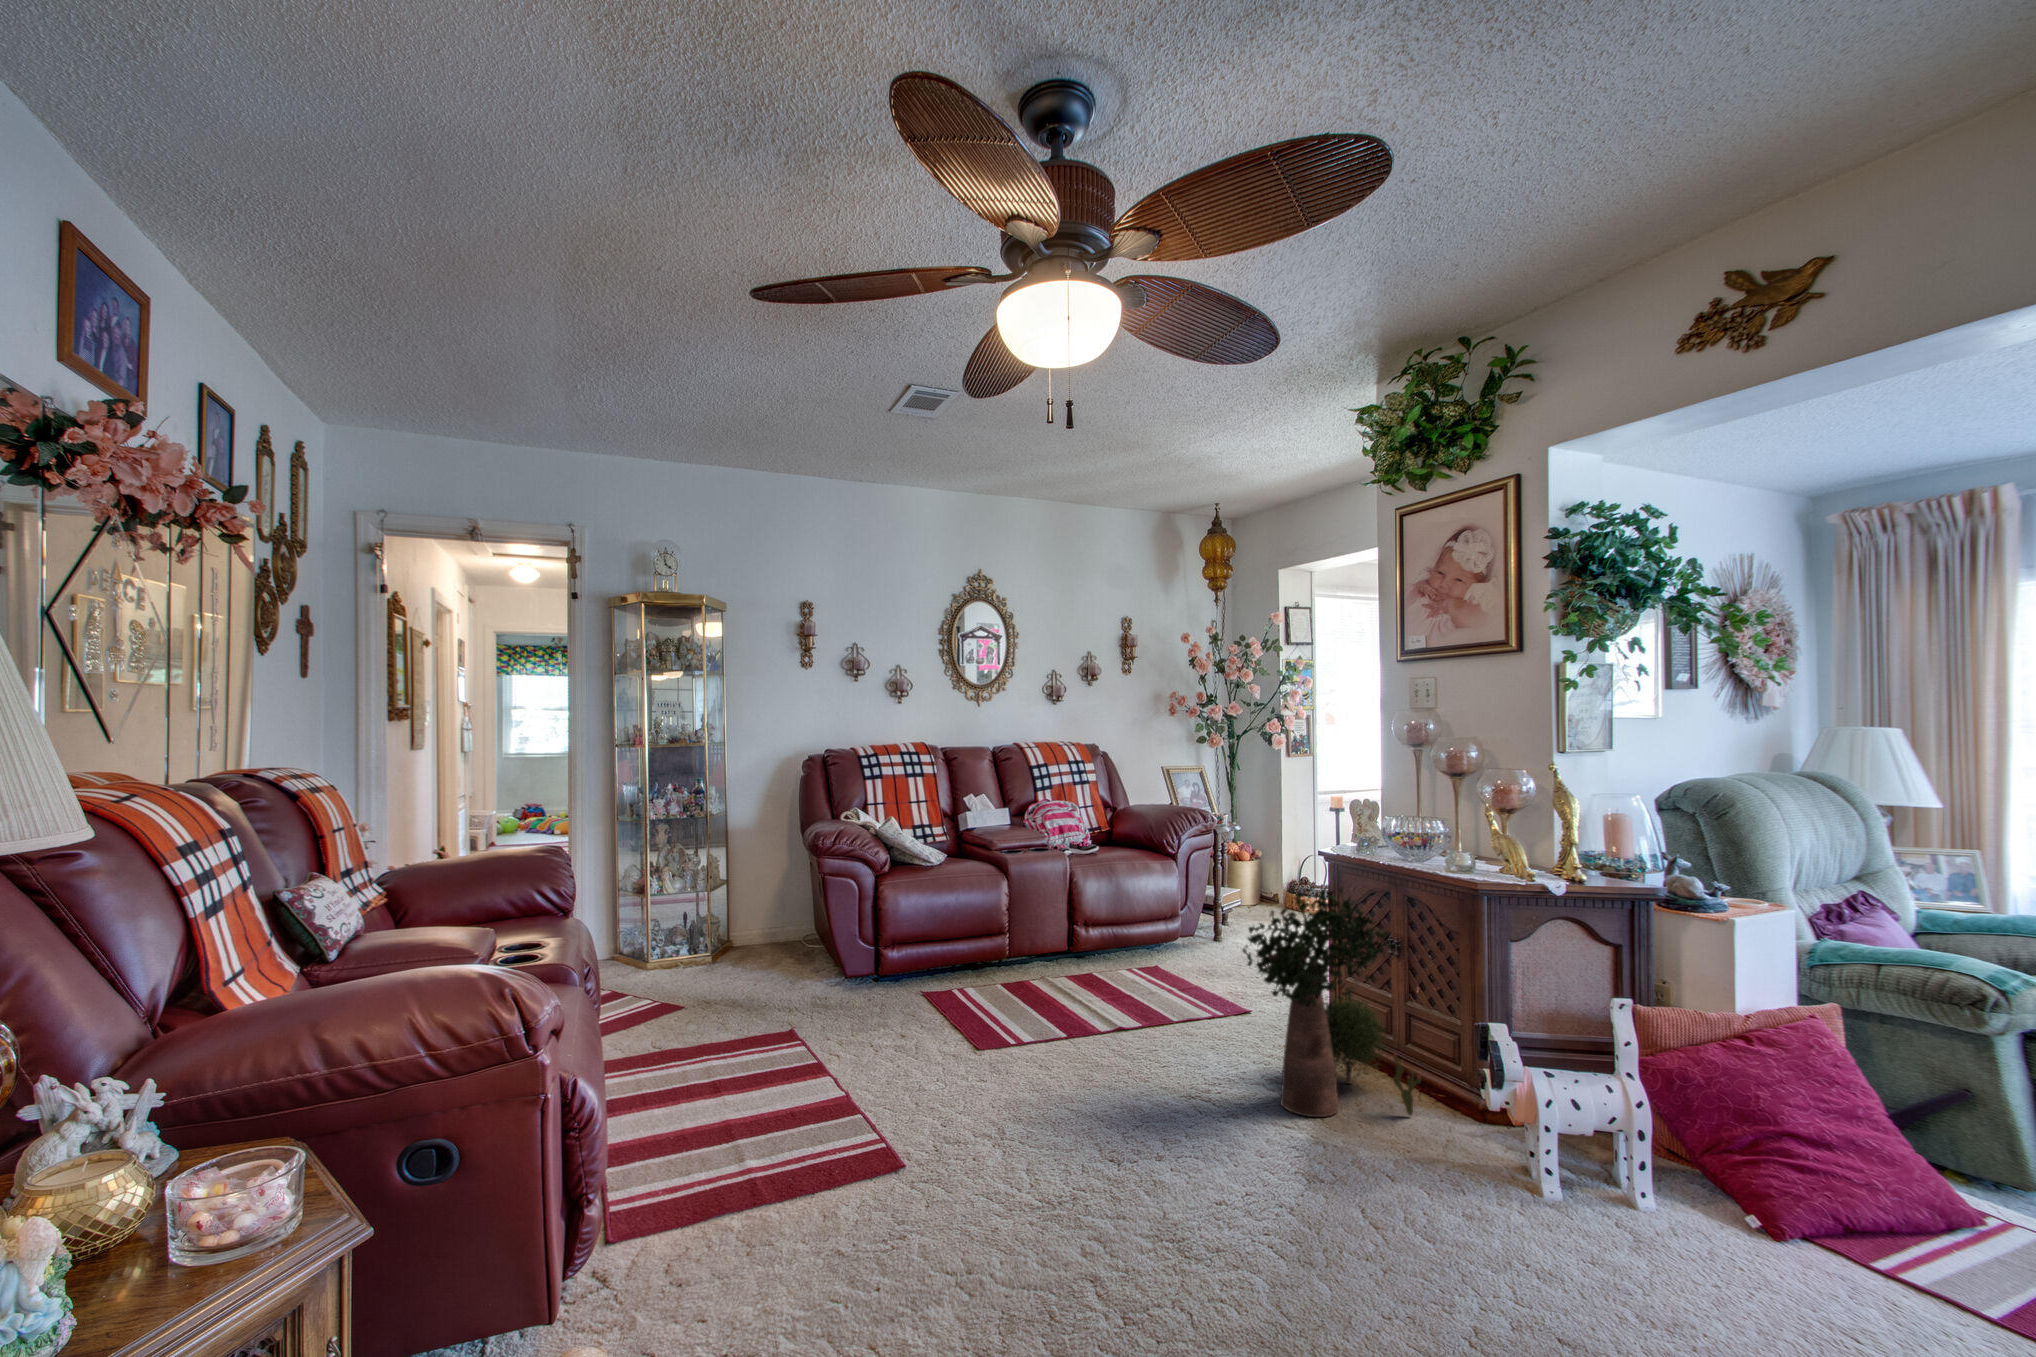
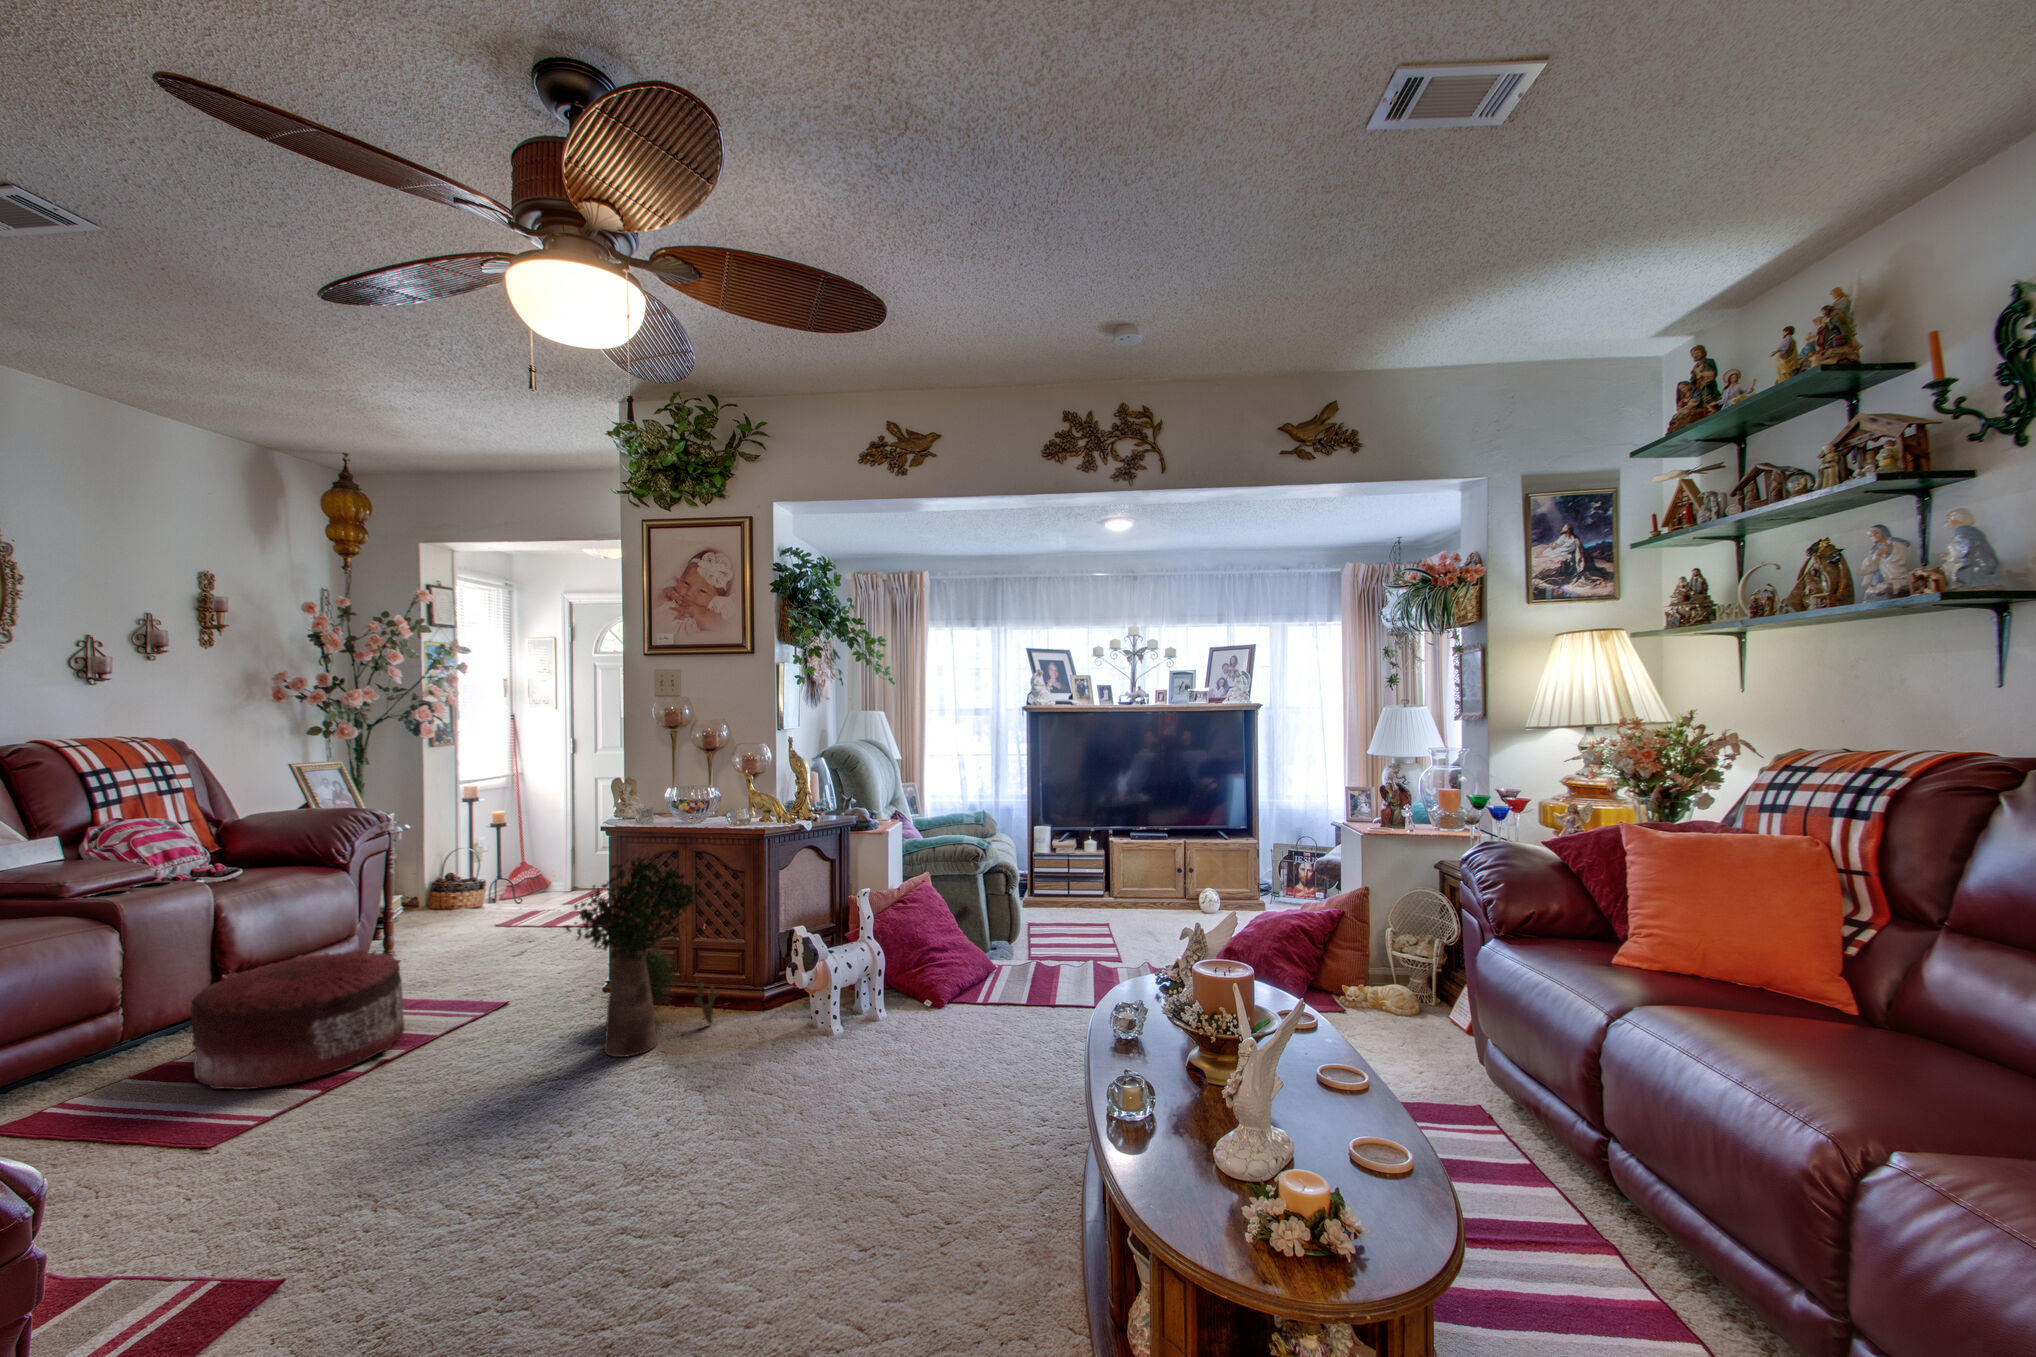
pouf: none [1015,924,1161,1030] -> present [191,951,406,1090]

